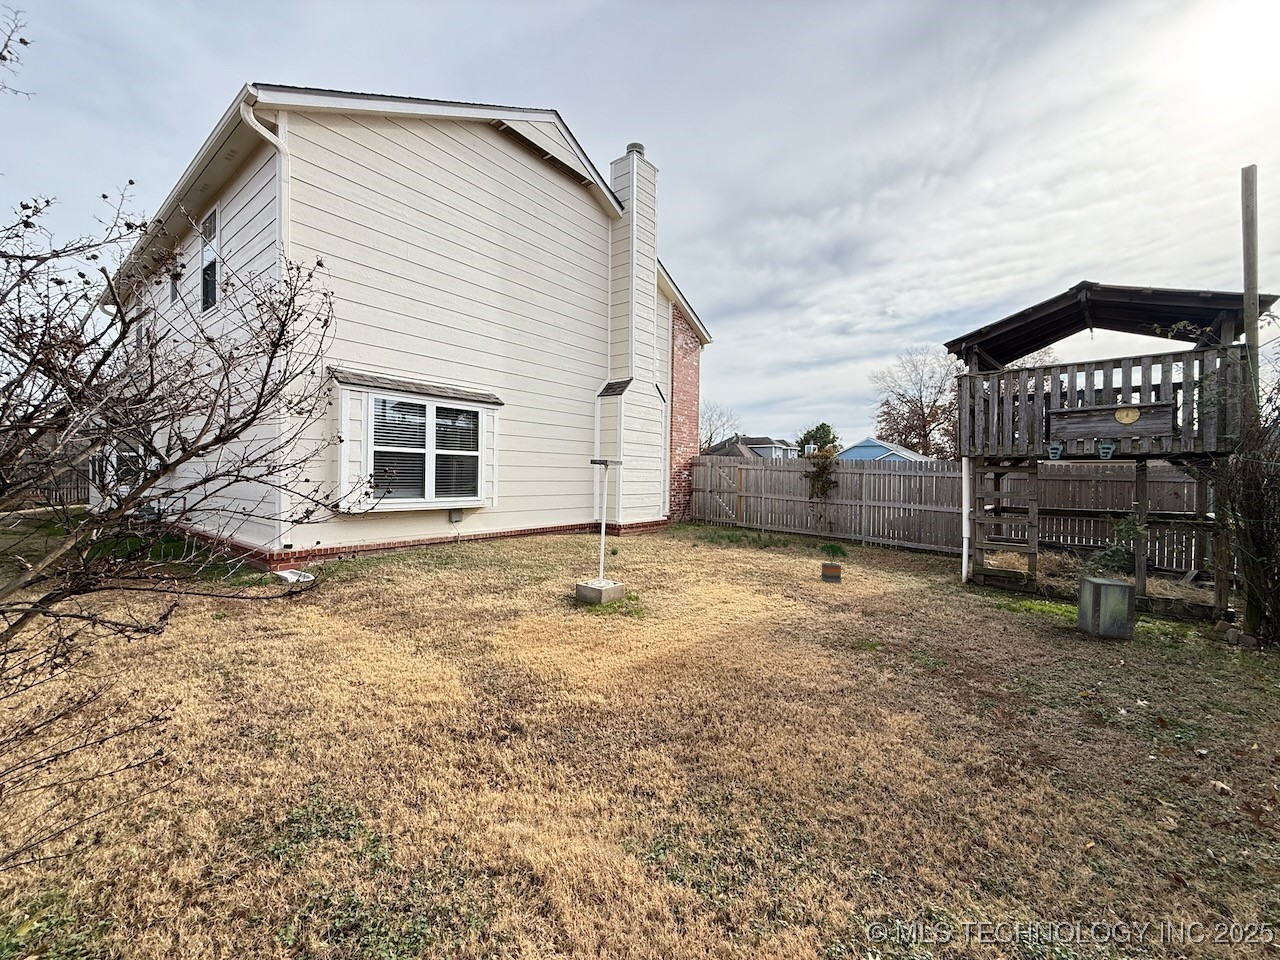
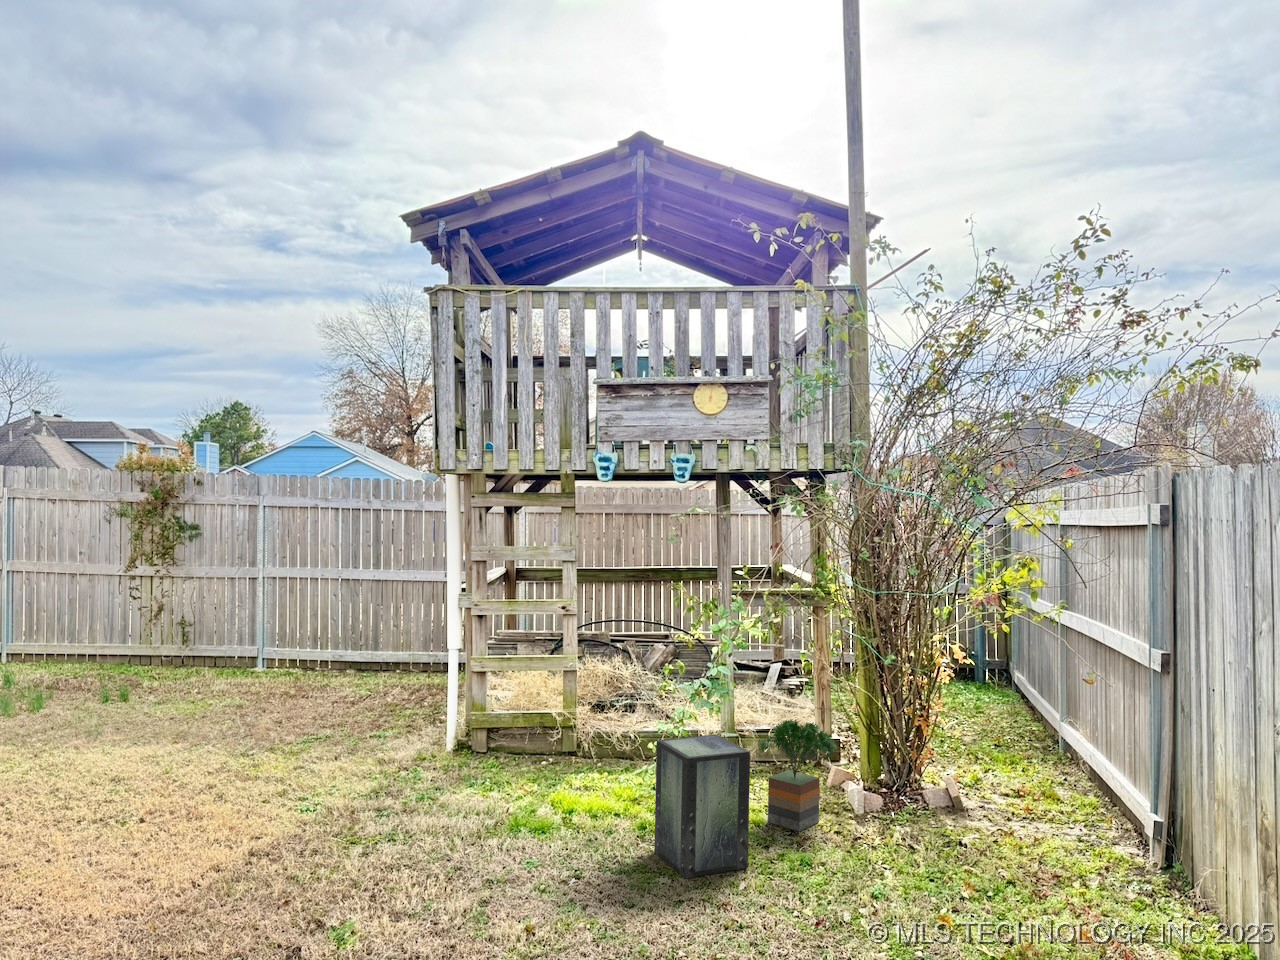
potted tree: present [820,544,847,582] -> present [760,720,837,832]

